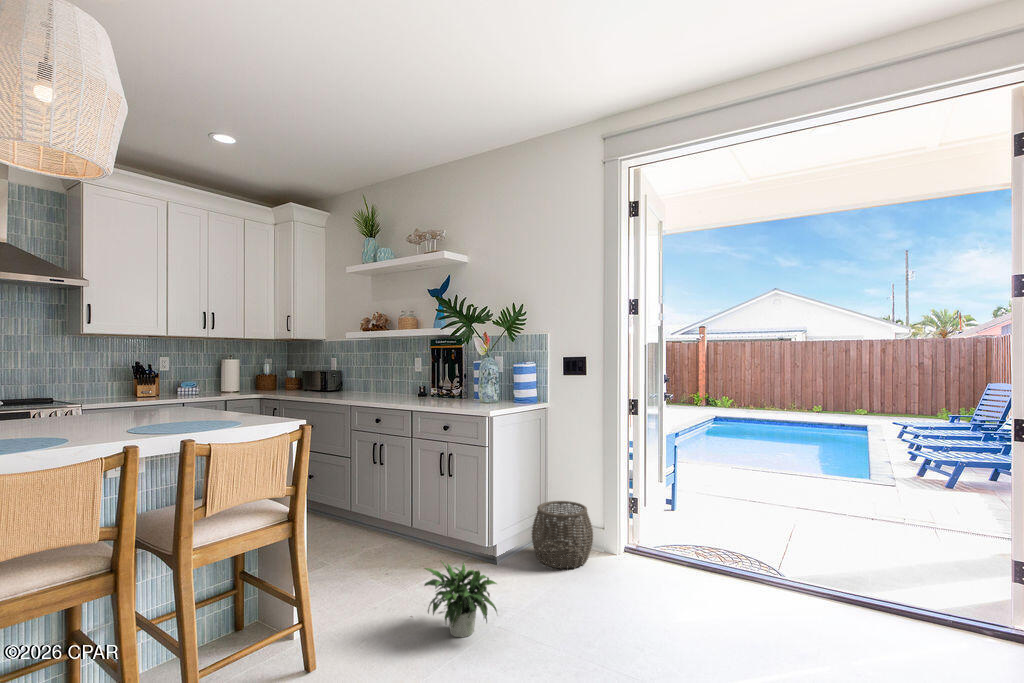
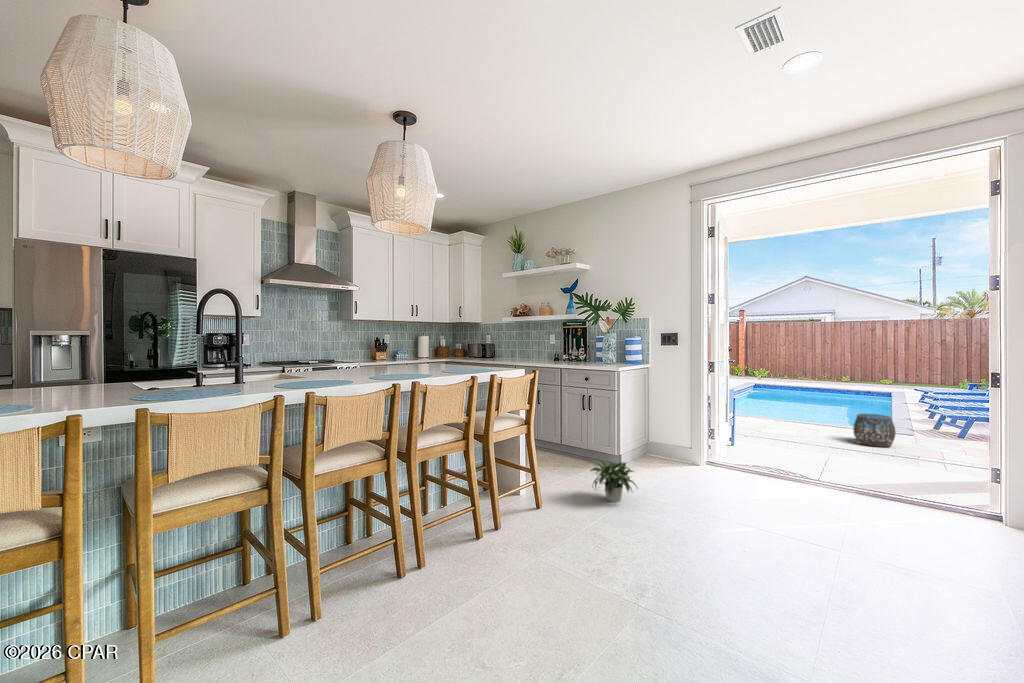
woven basket: present [532,501,593,569] -> present [853,413,896,447]

